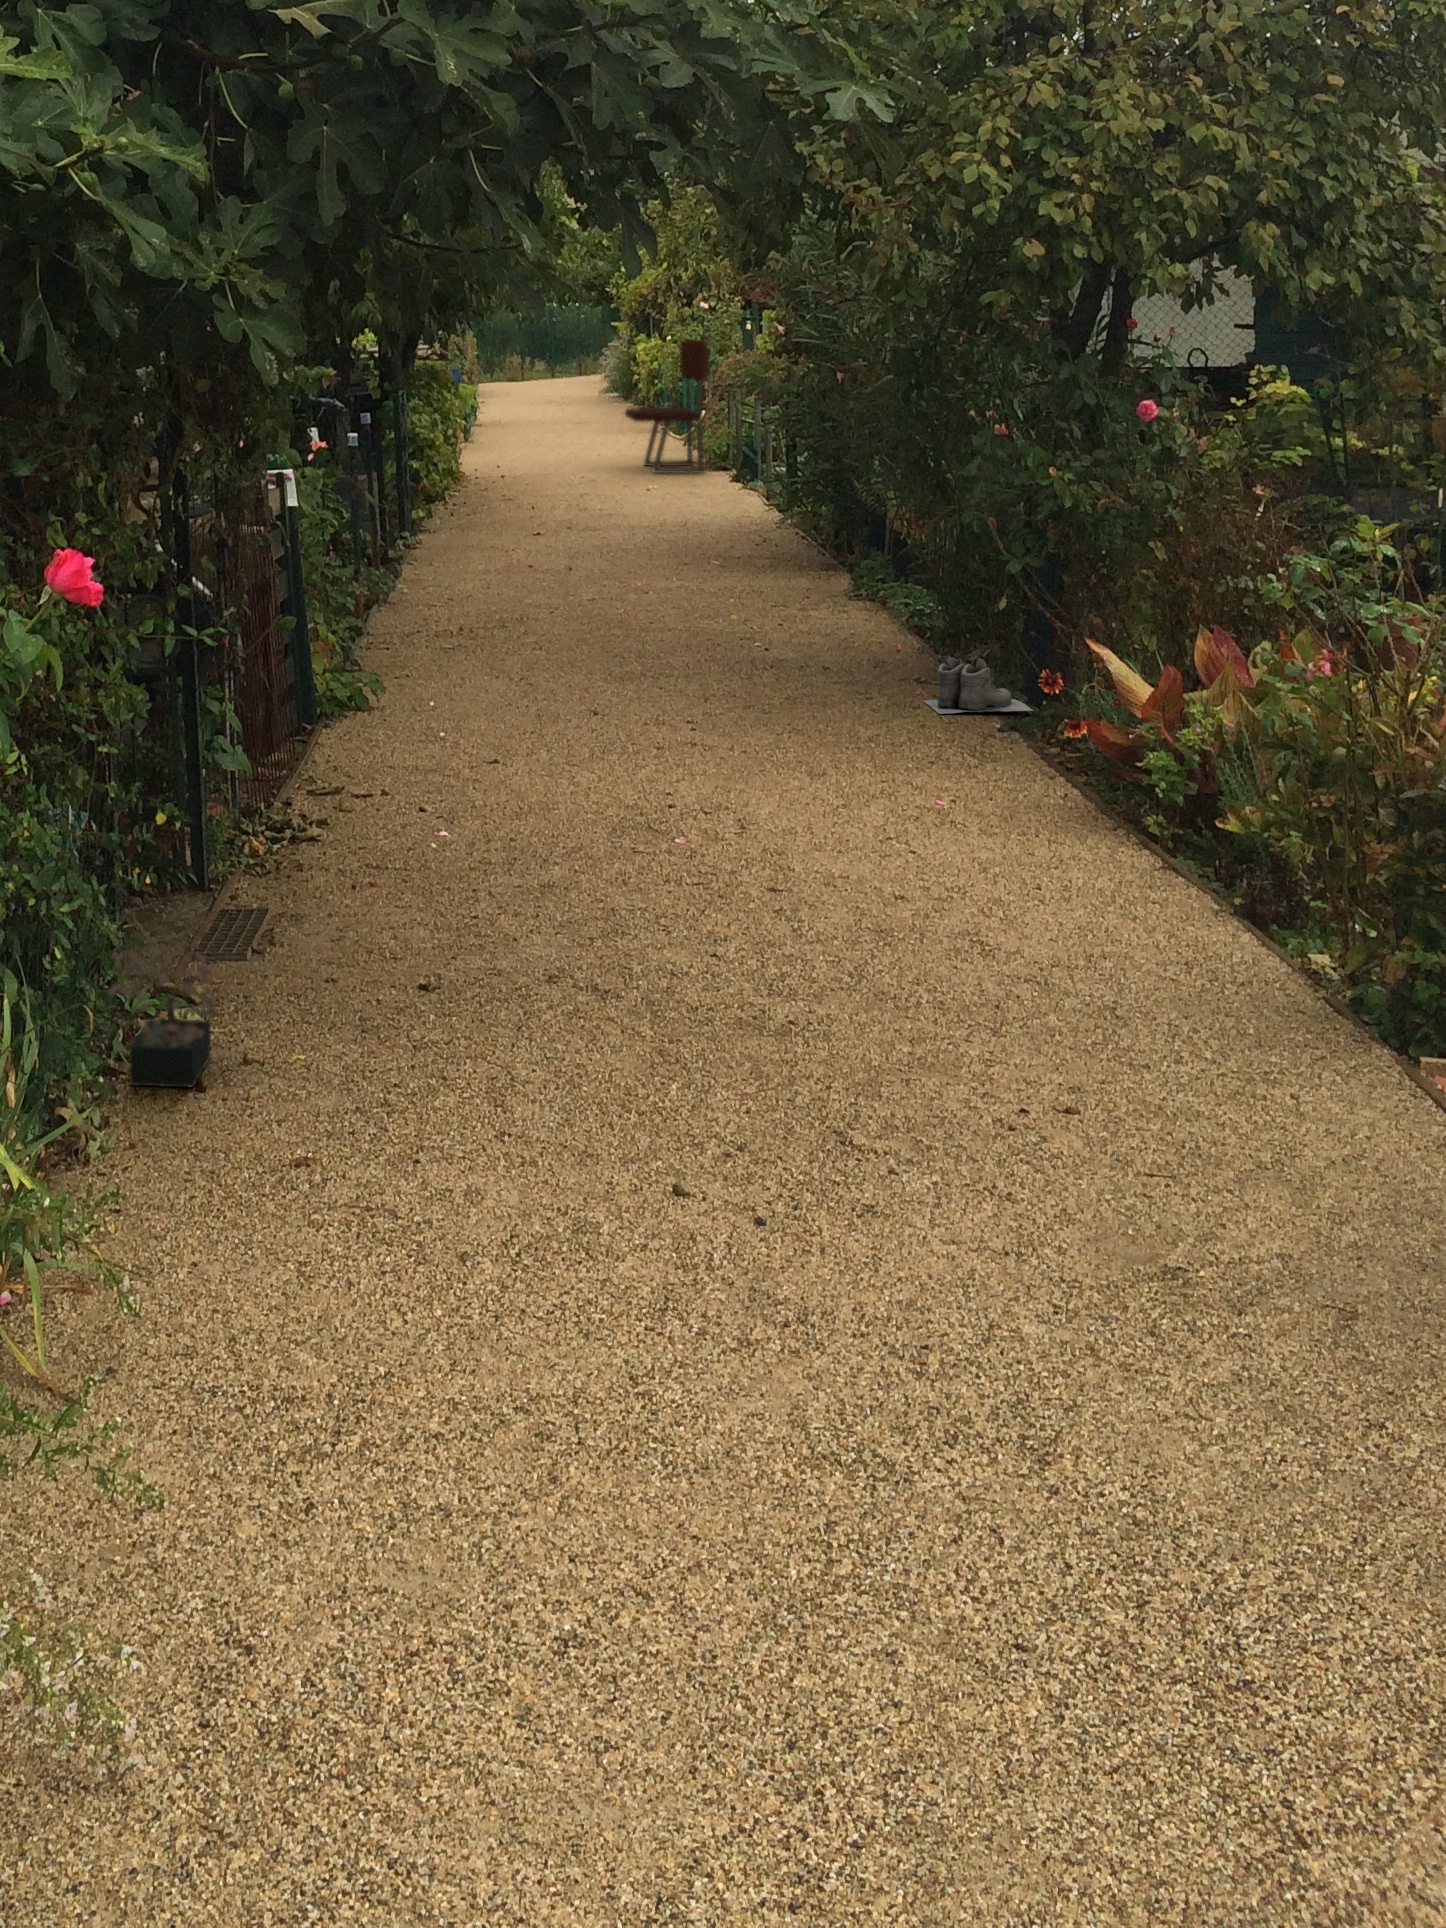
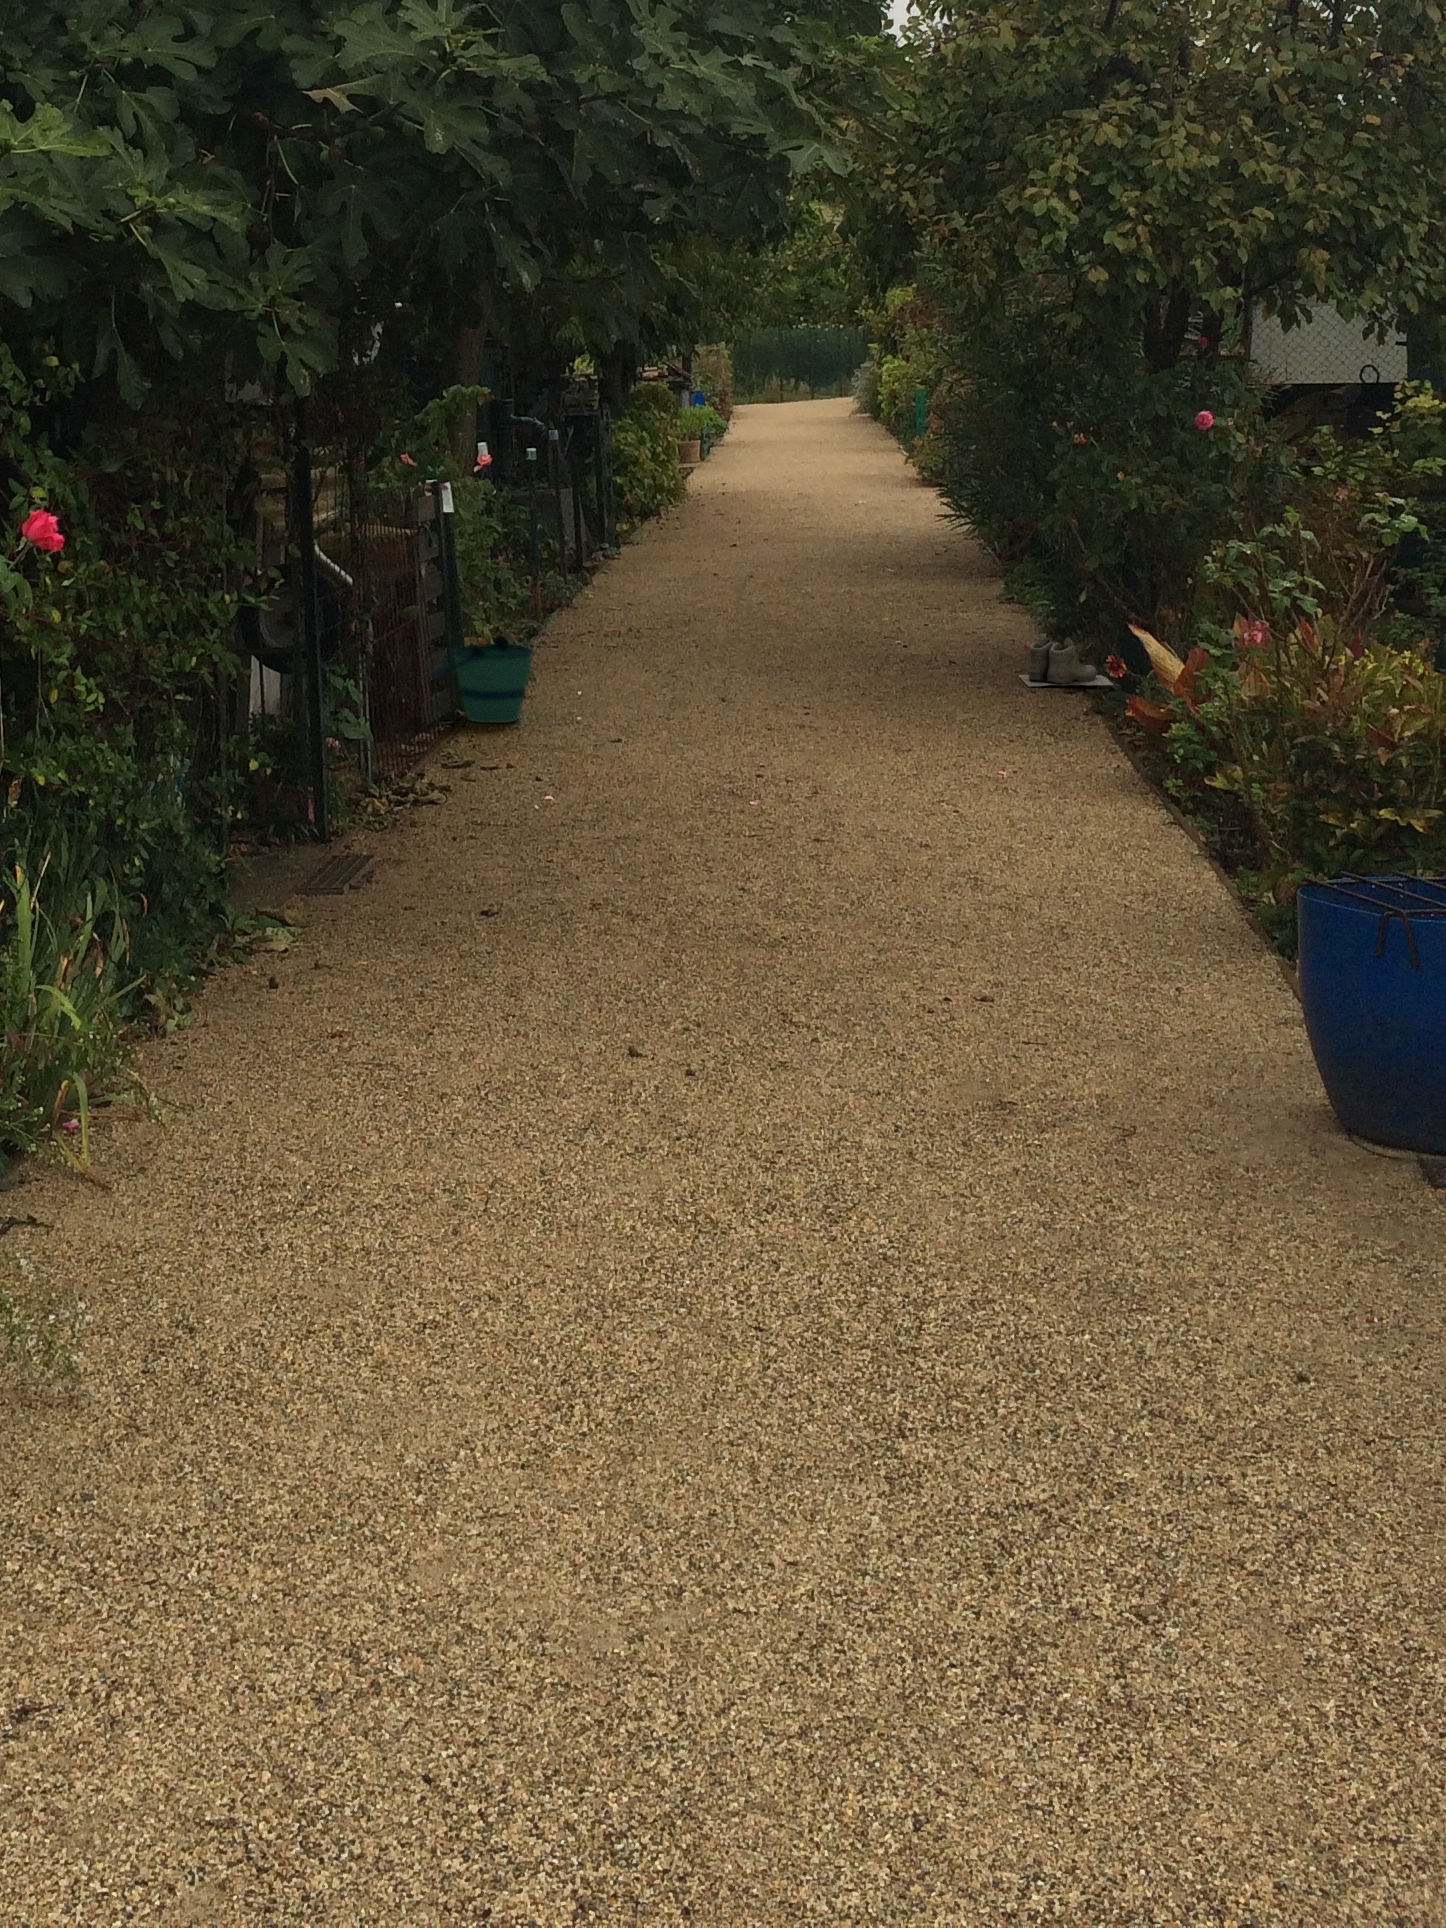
bench: present [625,339,709,473] -> none [817,350,893,474]
bucket: none [284,669,403,770] -> present [429,635,534,723]
decorative plant: present [108,945,222,1087] -> none [212,845,312,966]

